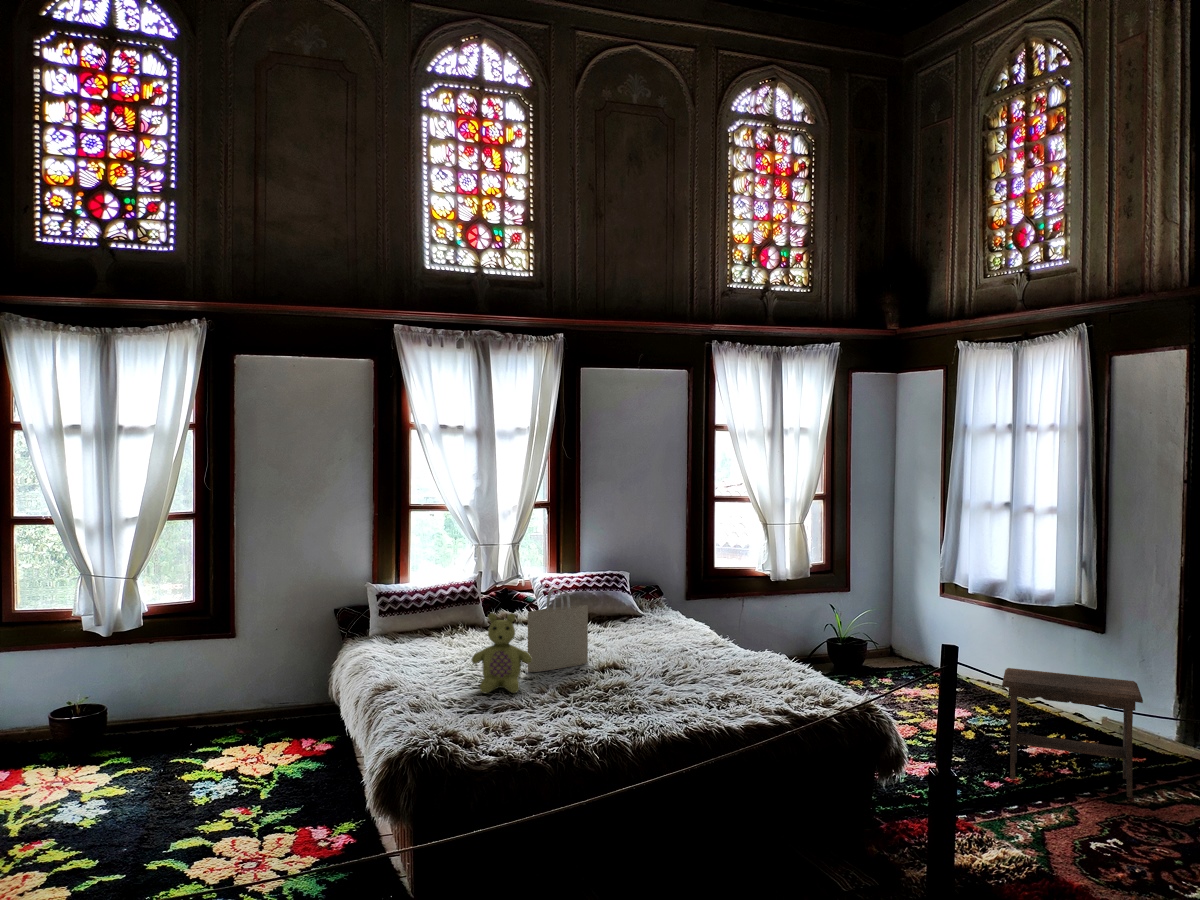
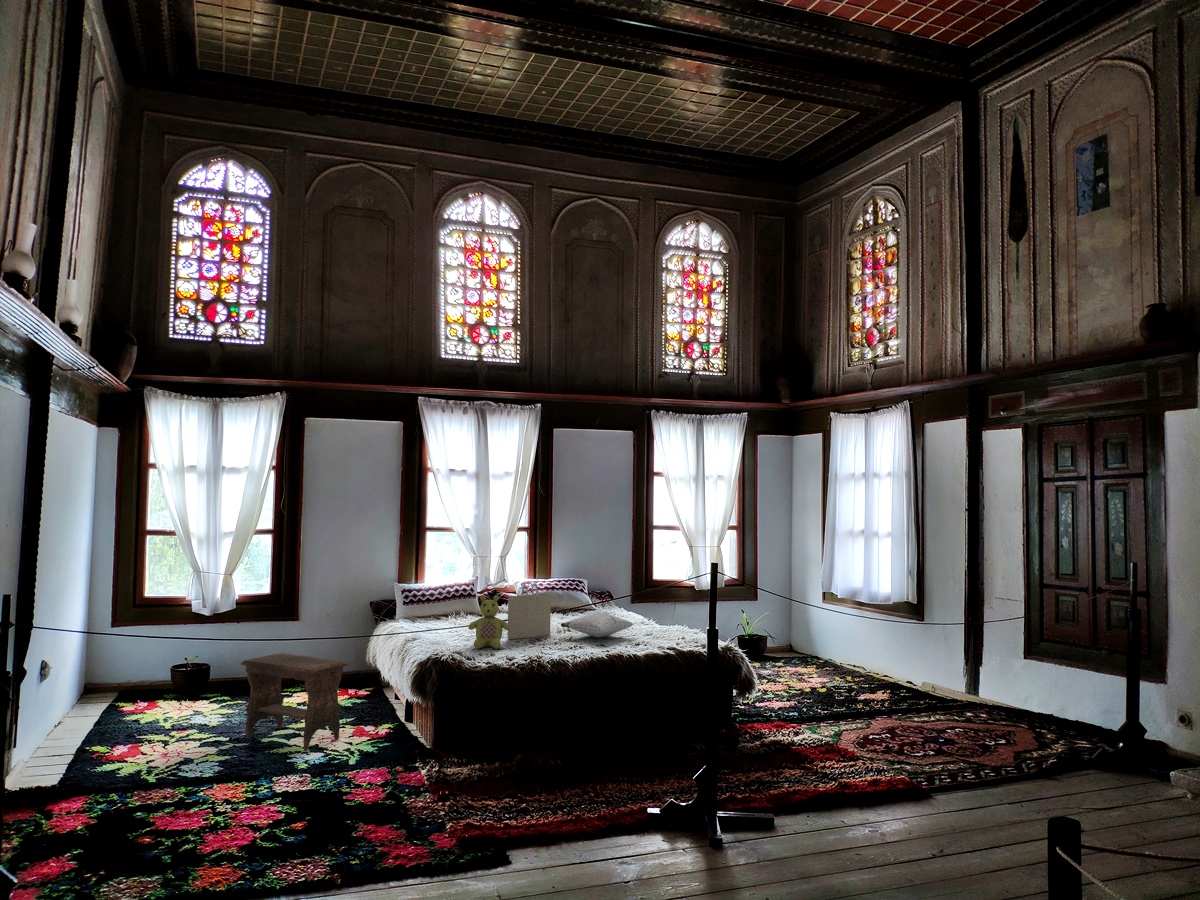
pillow: none [603,632,708,668] -> present [561,612,633,637]
footstool: present [1002,668,1143,798] -> present [241,653,348,750]

